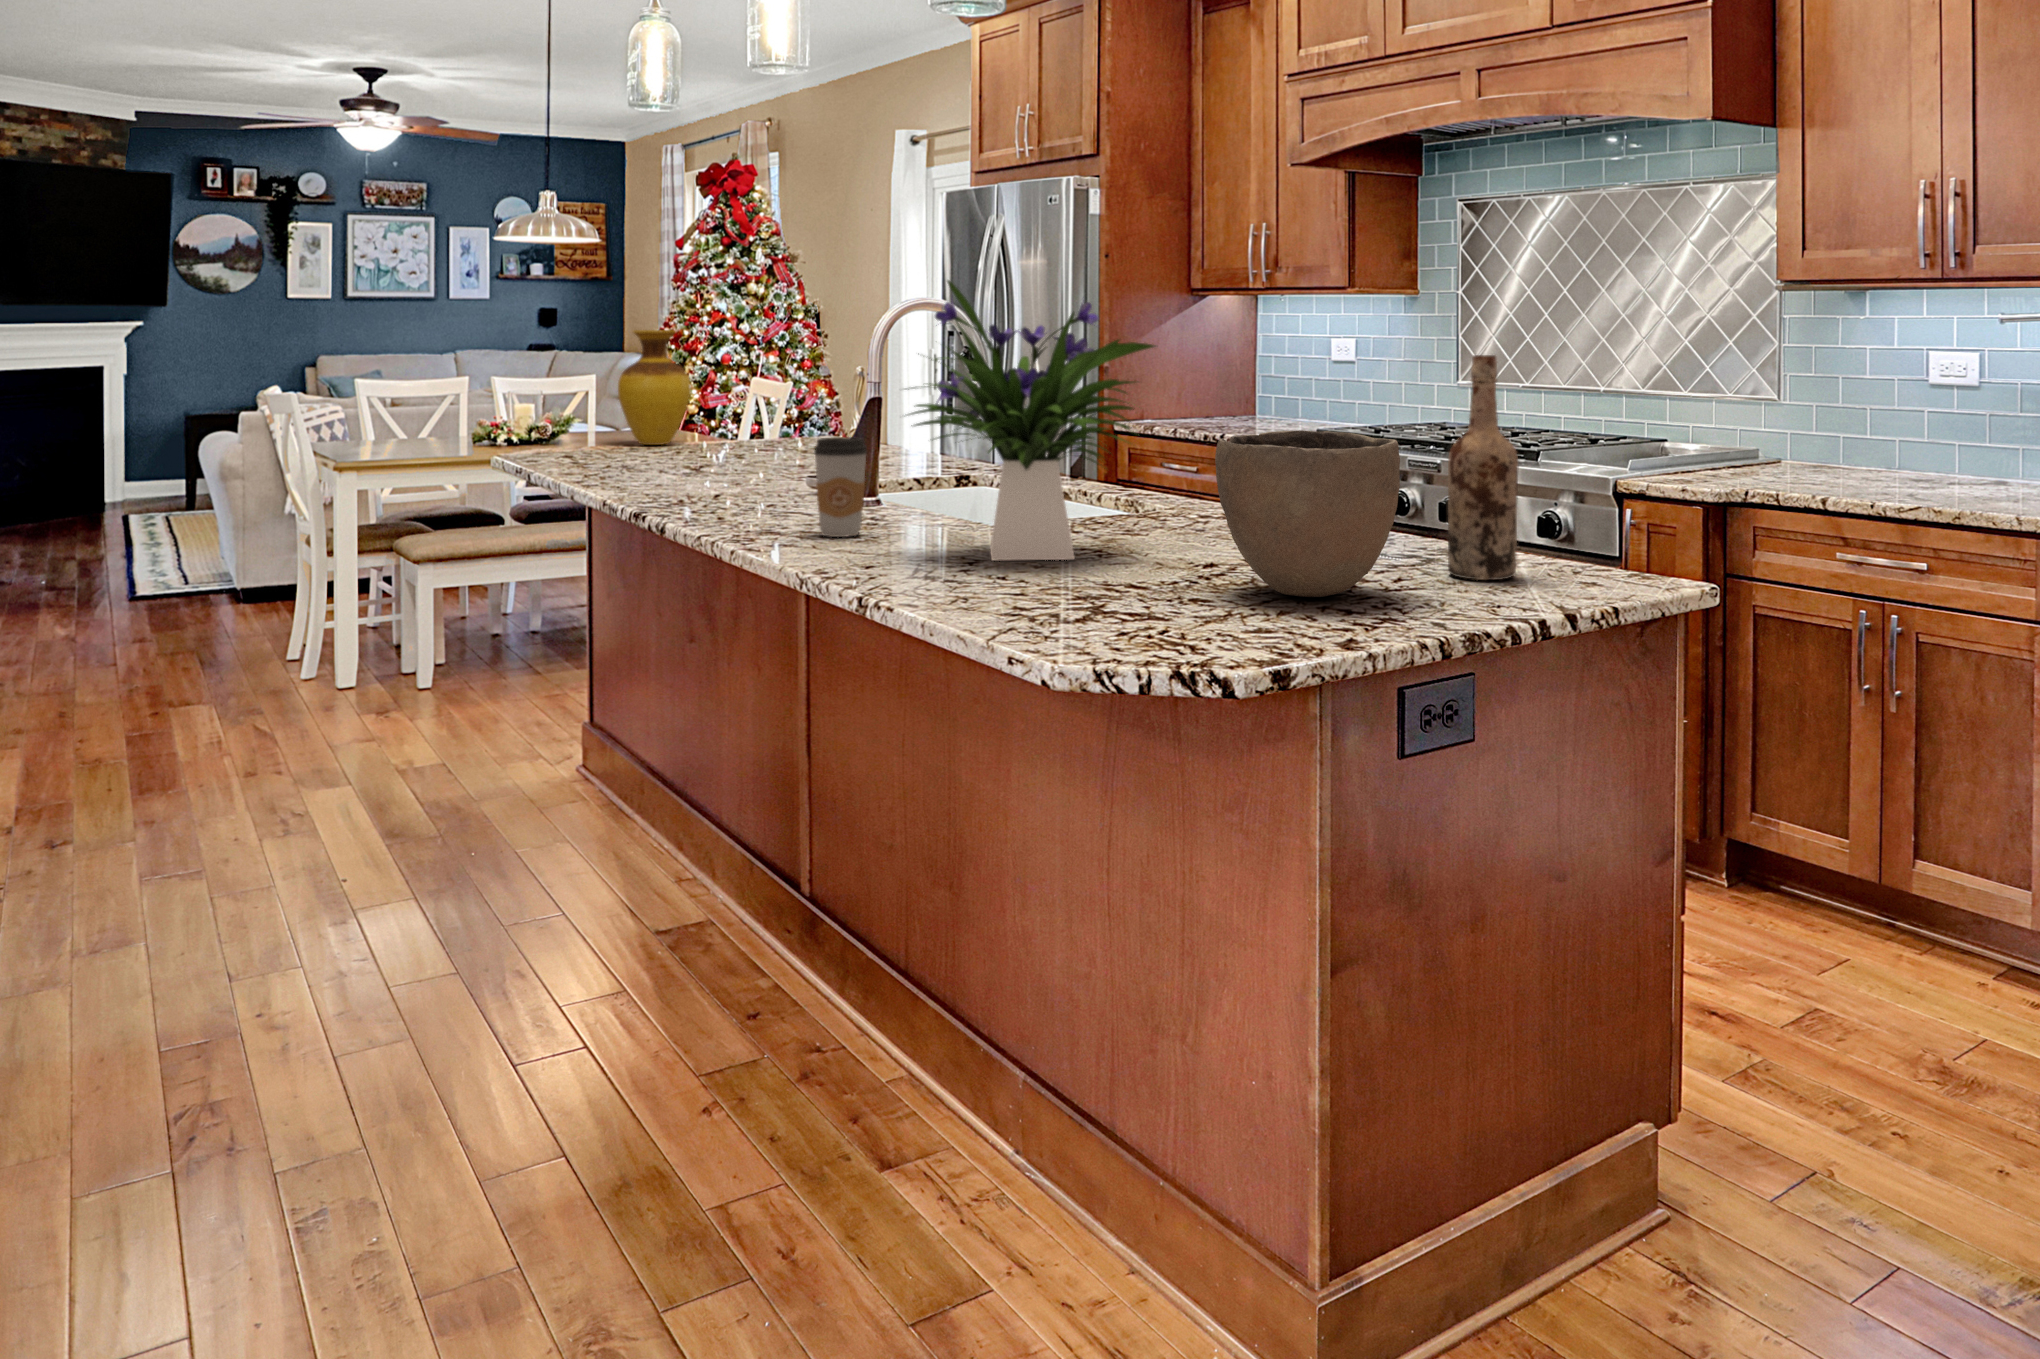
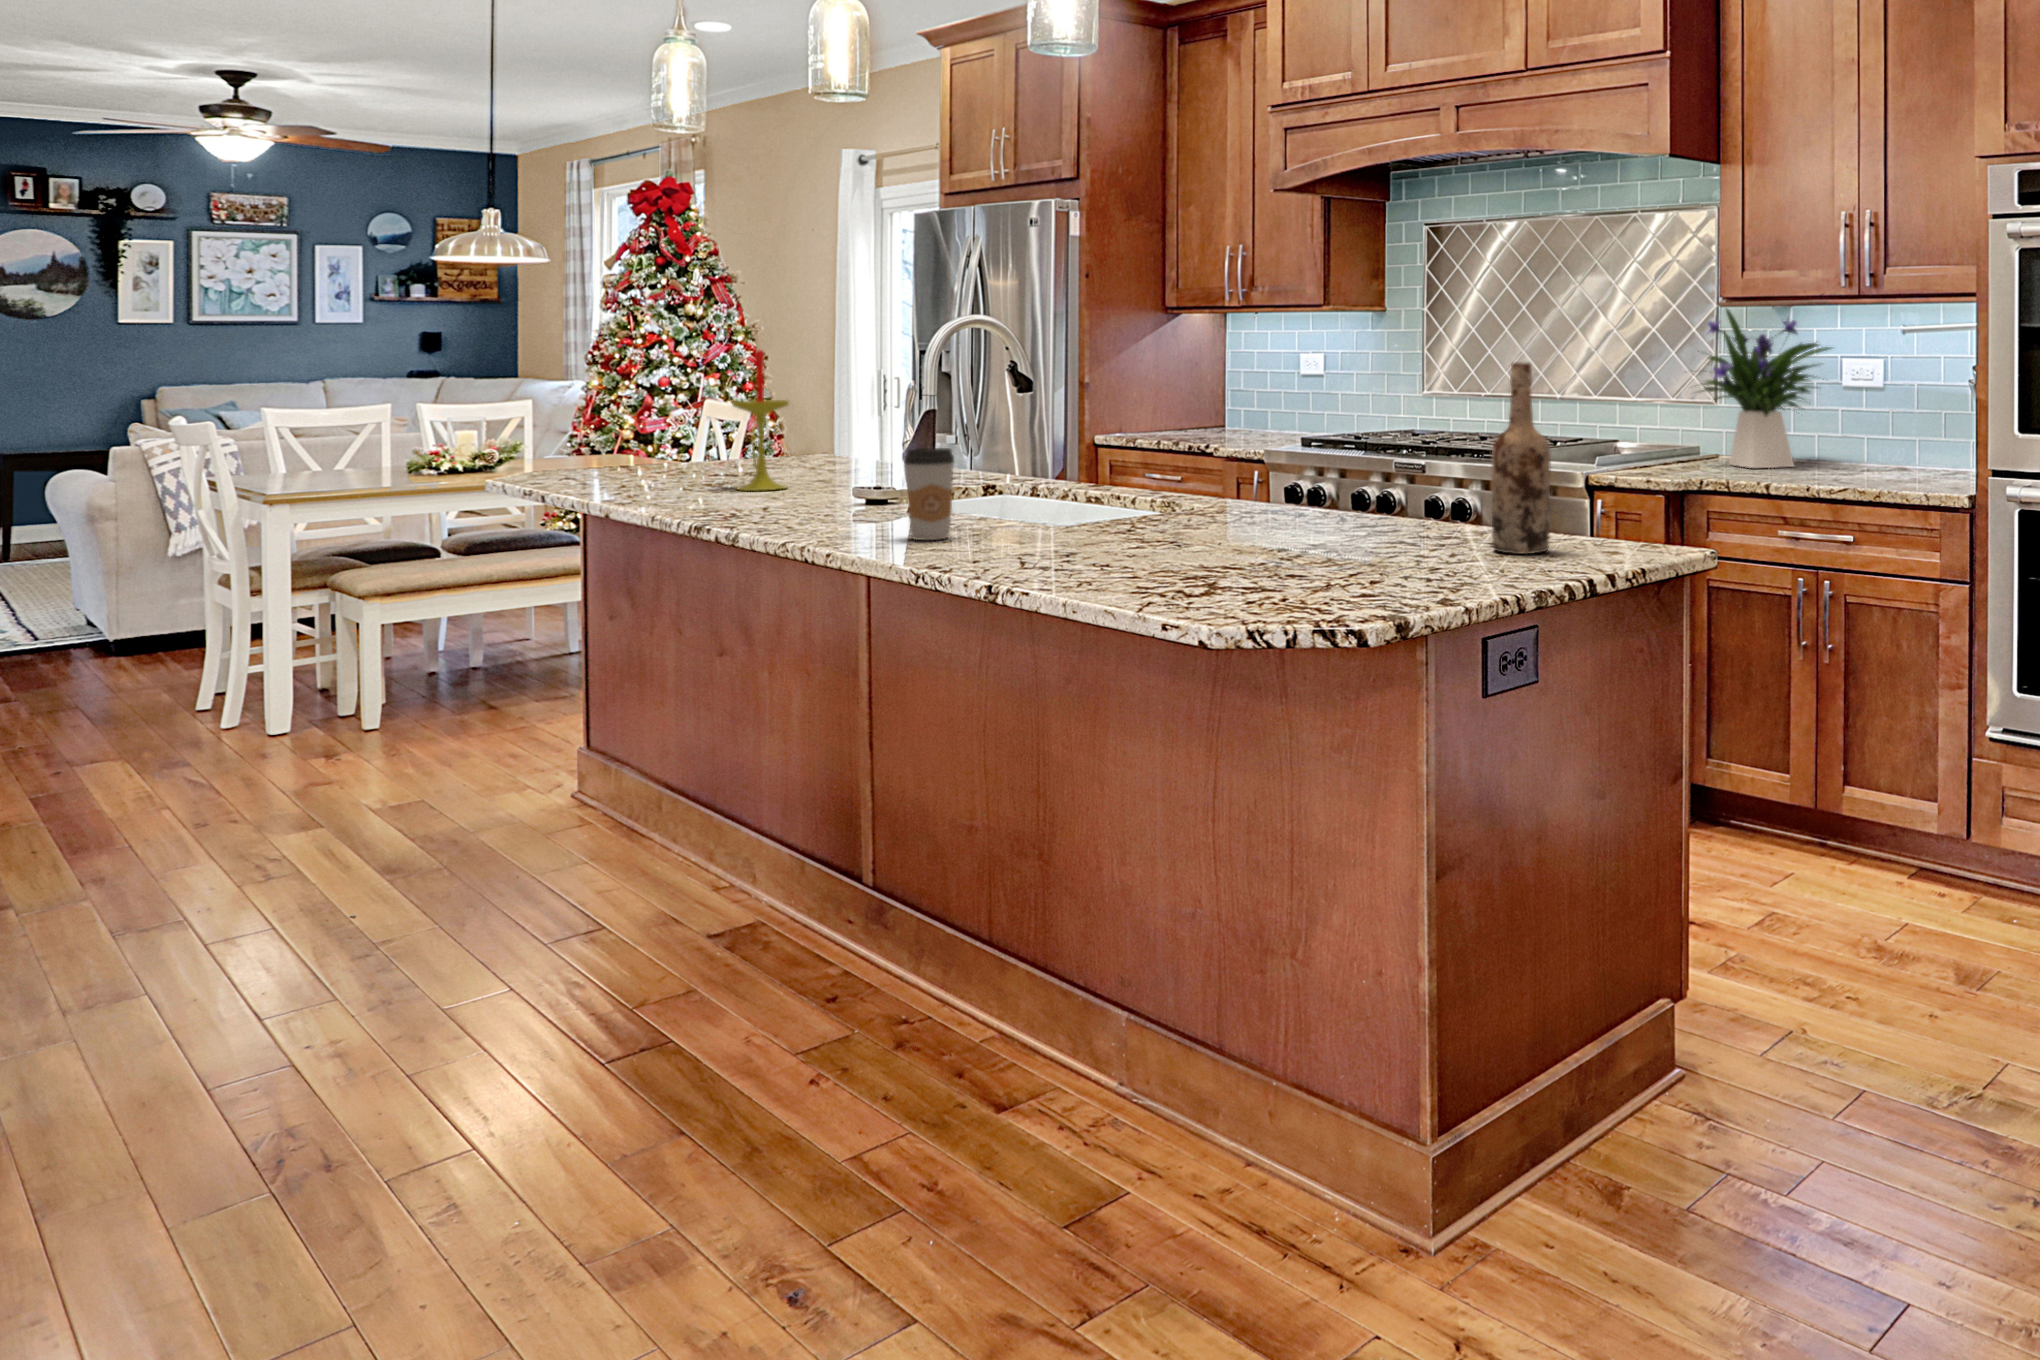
flower arrangement: present [908,280,1155,560] -> present [1693,309,1831,468]
candle: none [701,325,759,473] -> present [731,350,789,491]
vase: present [618,330,691,445] -> none [616,352,693,468]
bowl: present [1215,430,1400,597] -> none [1306,430,1463,570]

